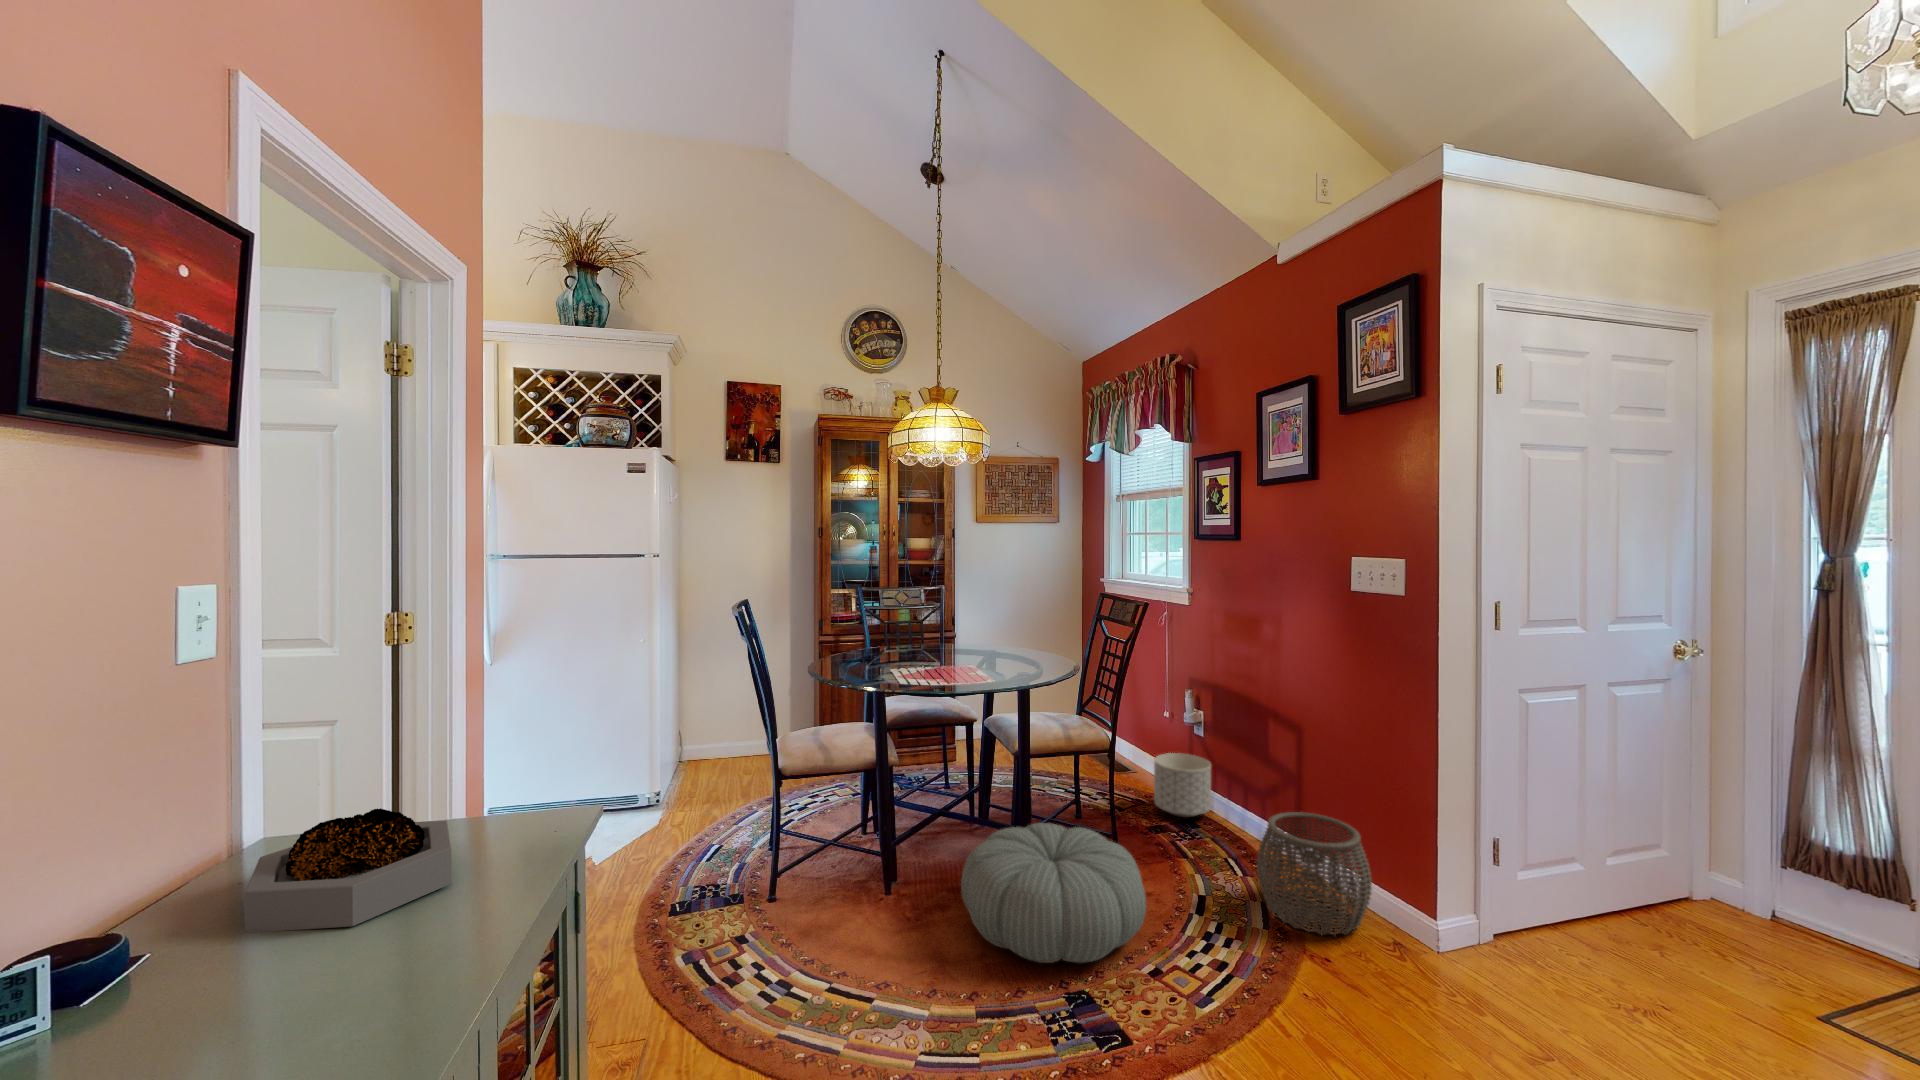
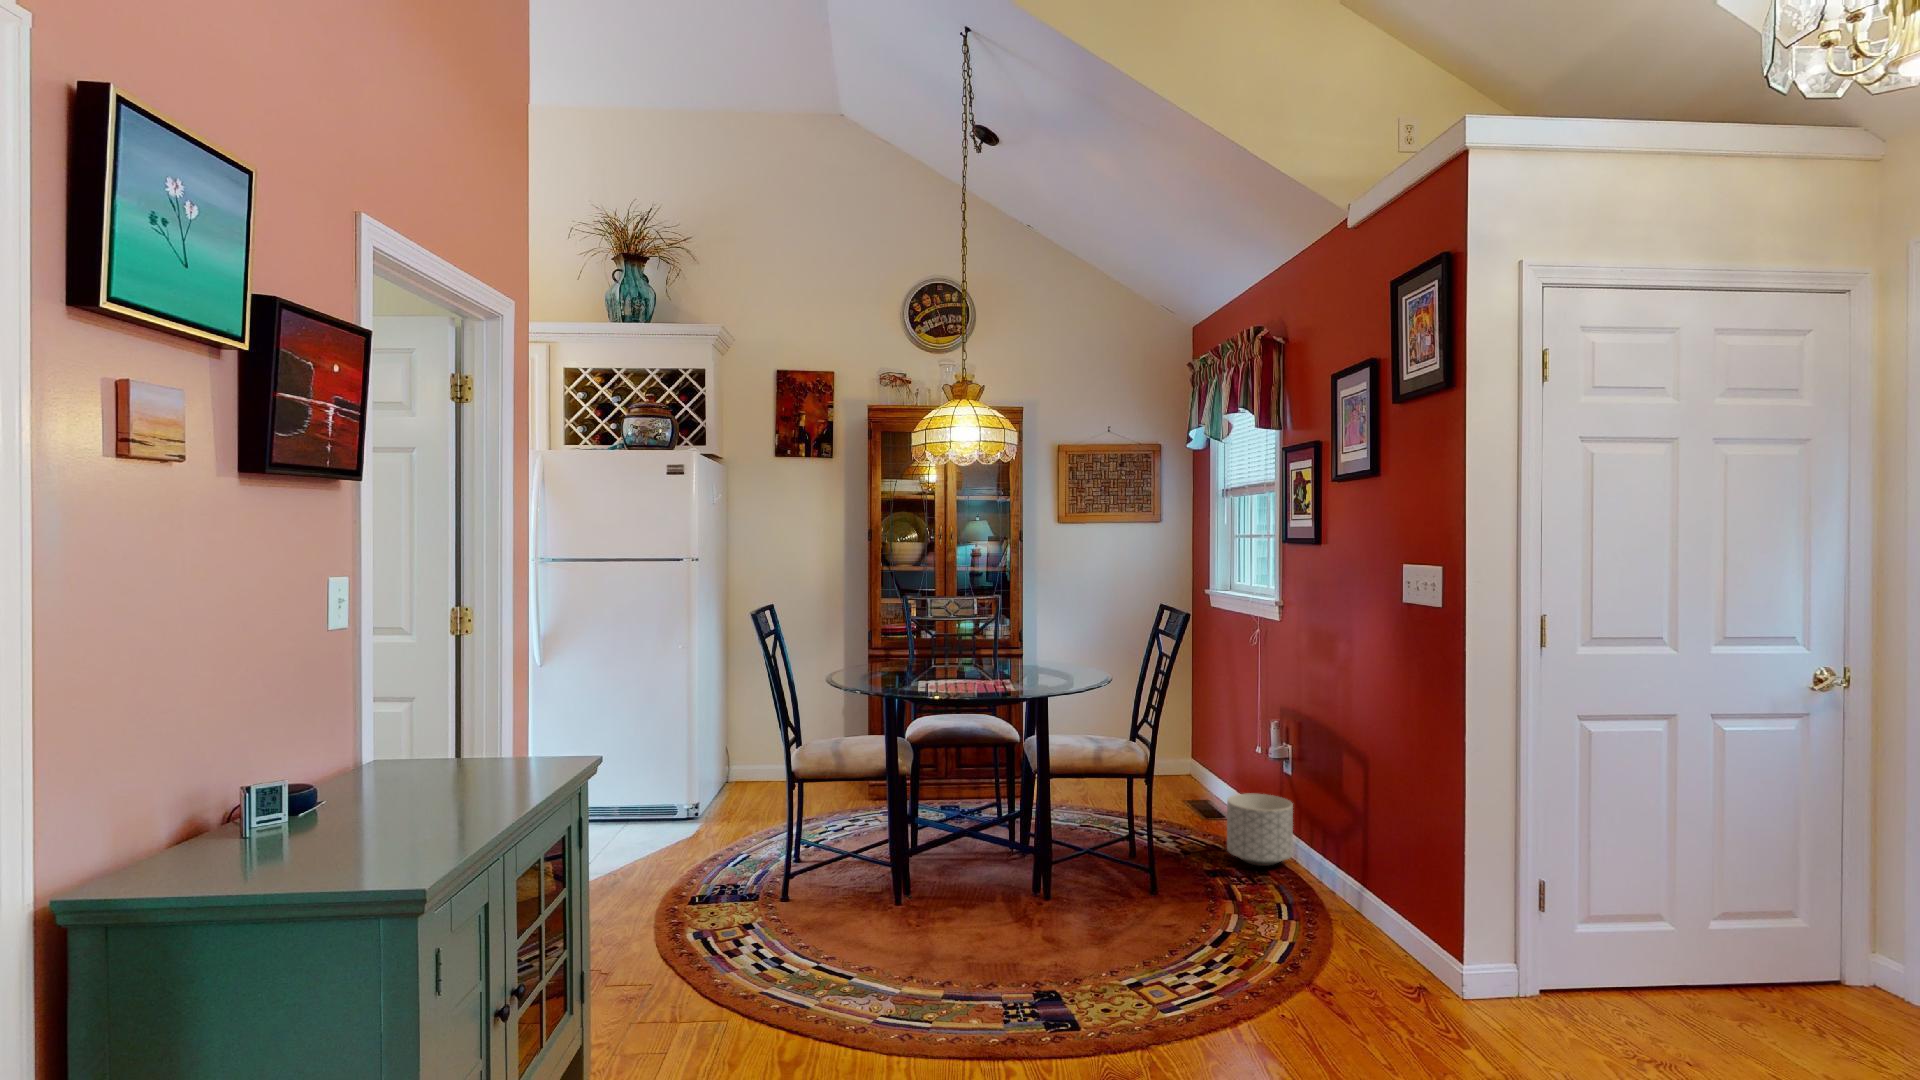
decorative bowl: present [245,808,451,932] -> none [374,722,490,790]
woven basket: present [1257,812,1372,936] -> none [1282,847,1404,975]
pouf: present [961,823,1146,963] -> none [960,843,1146,969]

